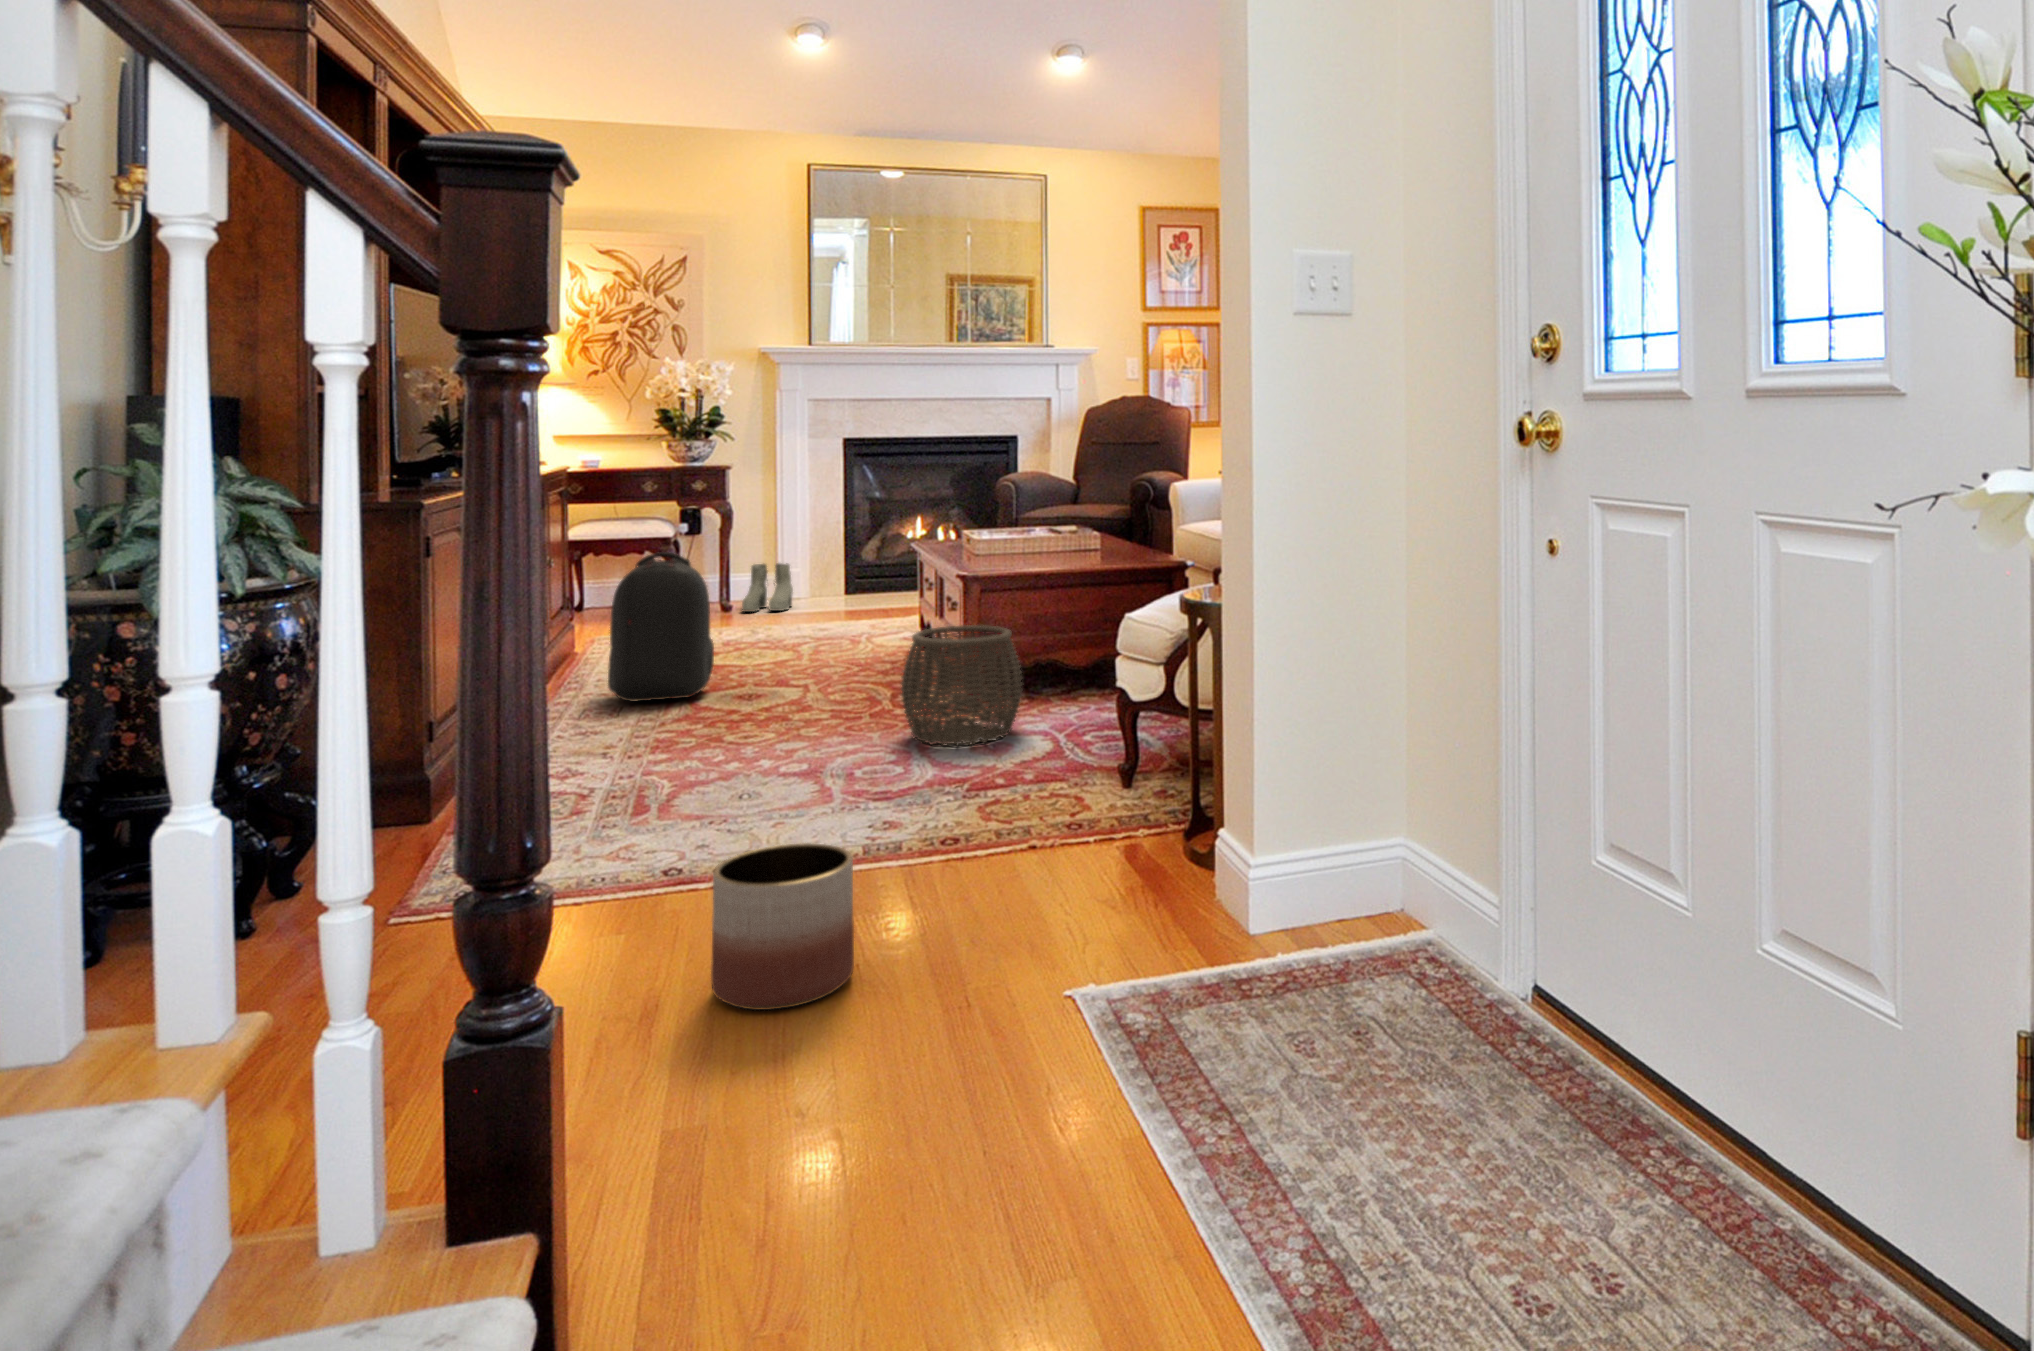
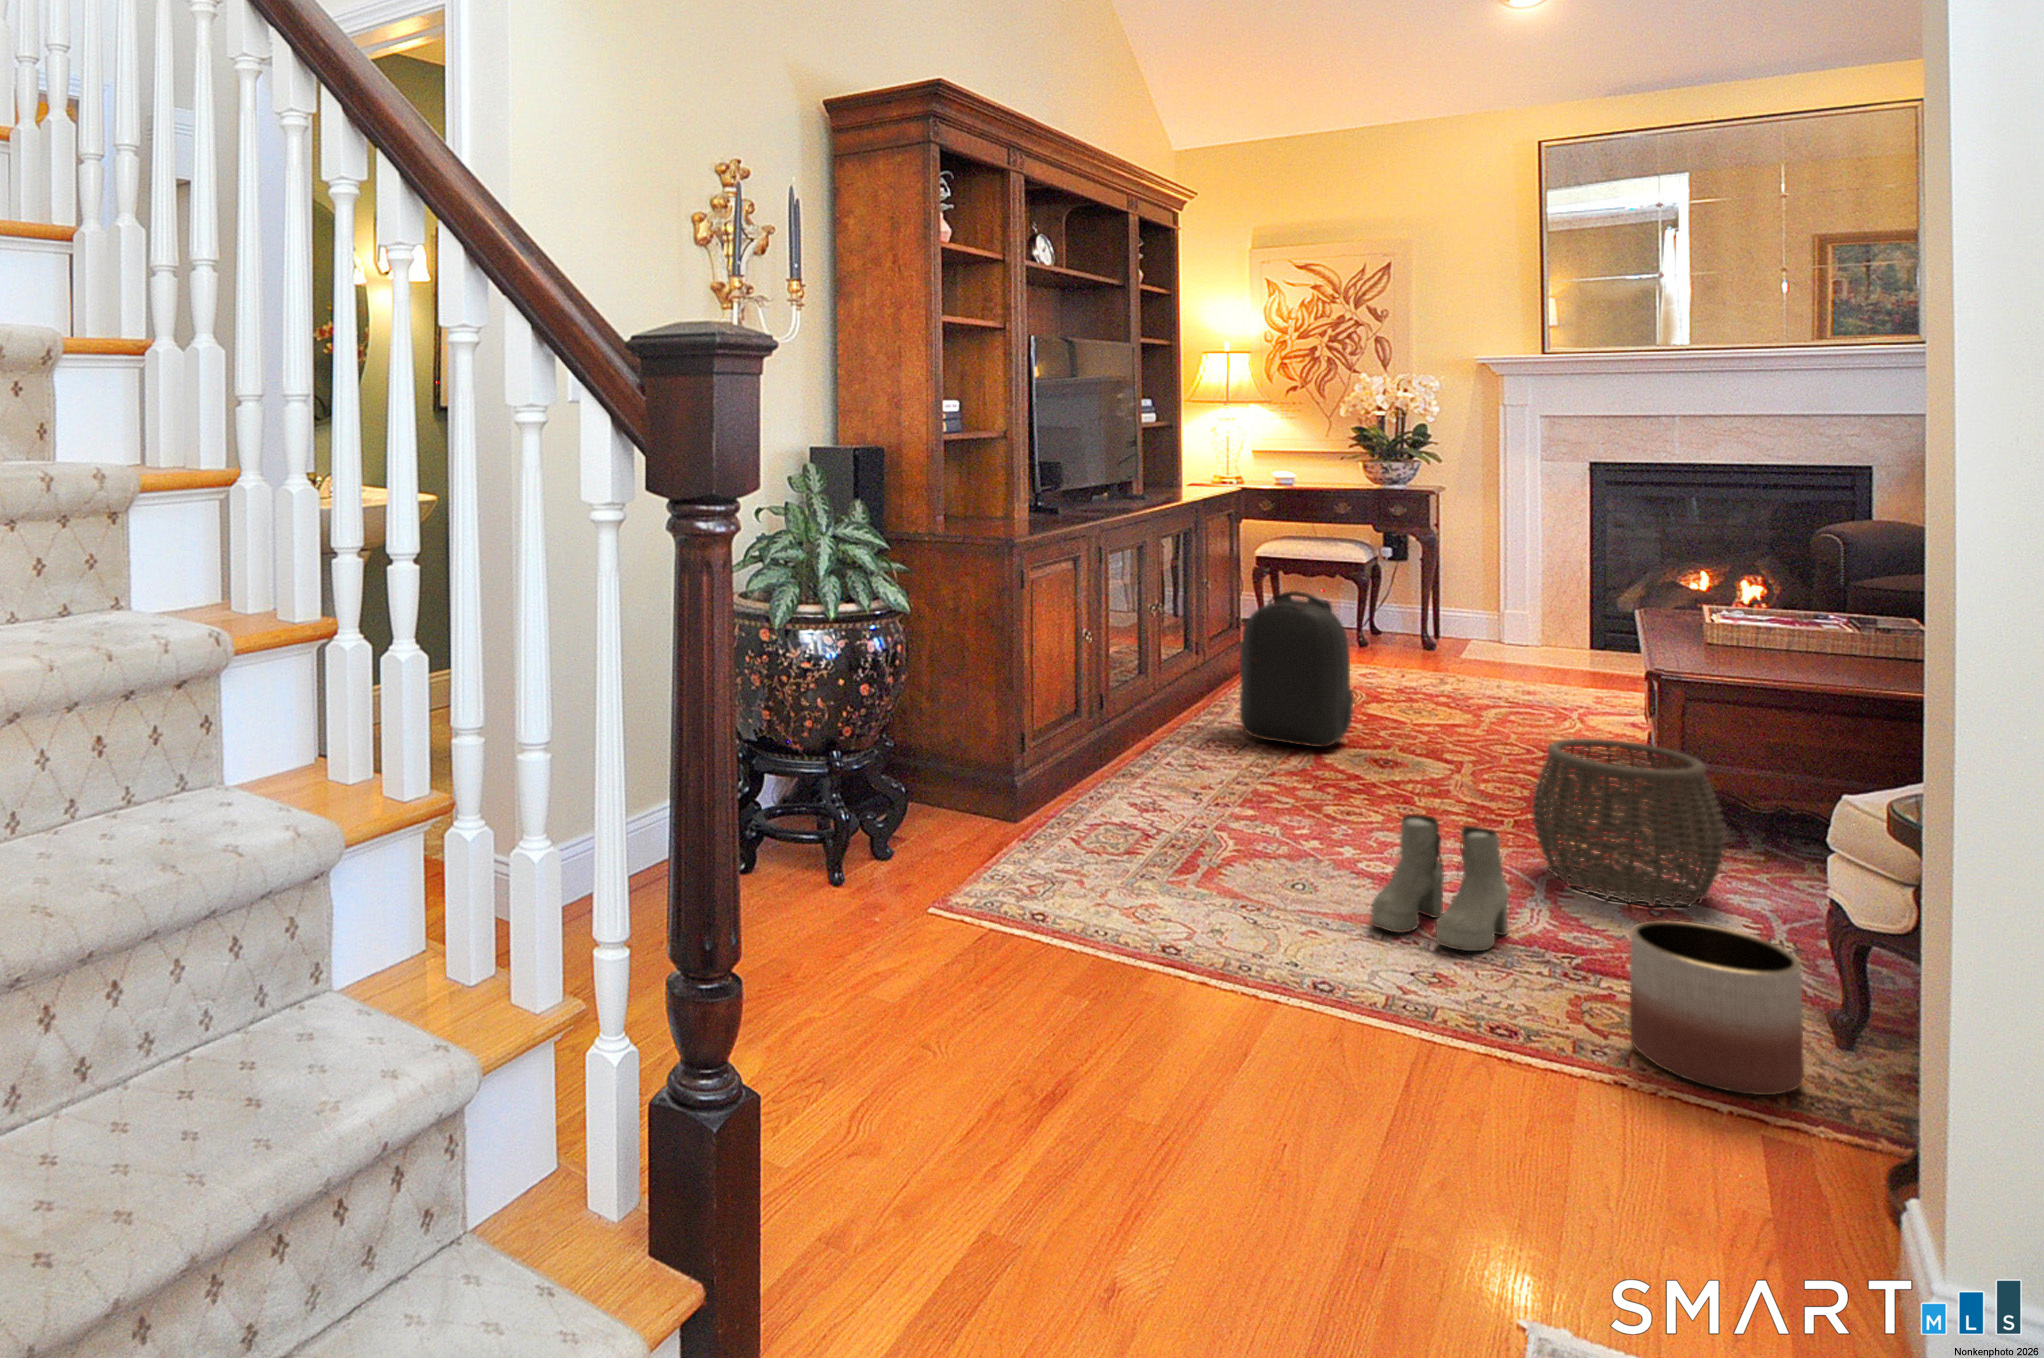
boots: present [742,563,793,612] -> present [1370,814,1509,951]
planter: present [711,843,854,1010] -> present [1629,920,1804,1095]

